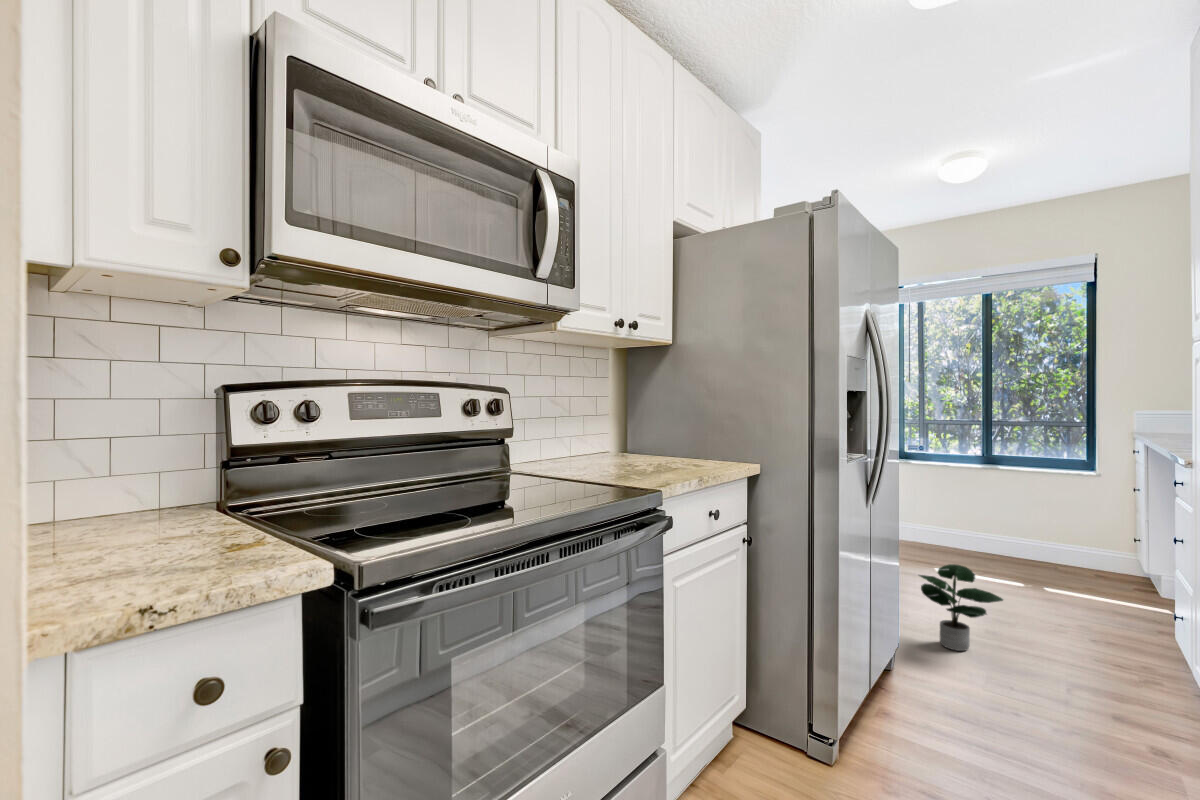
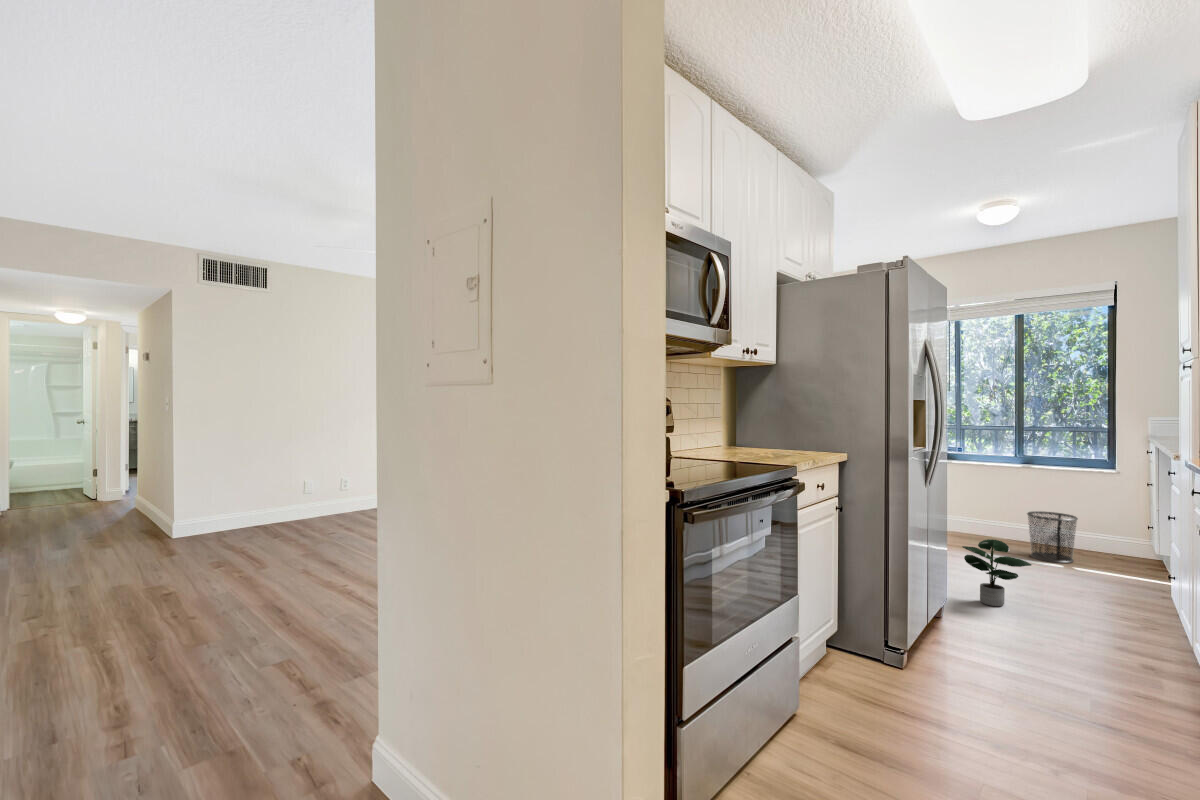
waste bin: none [995,522,1054,583] -> present [1027,511,1078,563]

